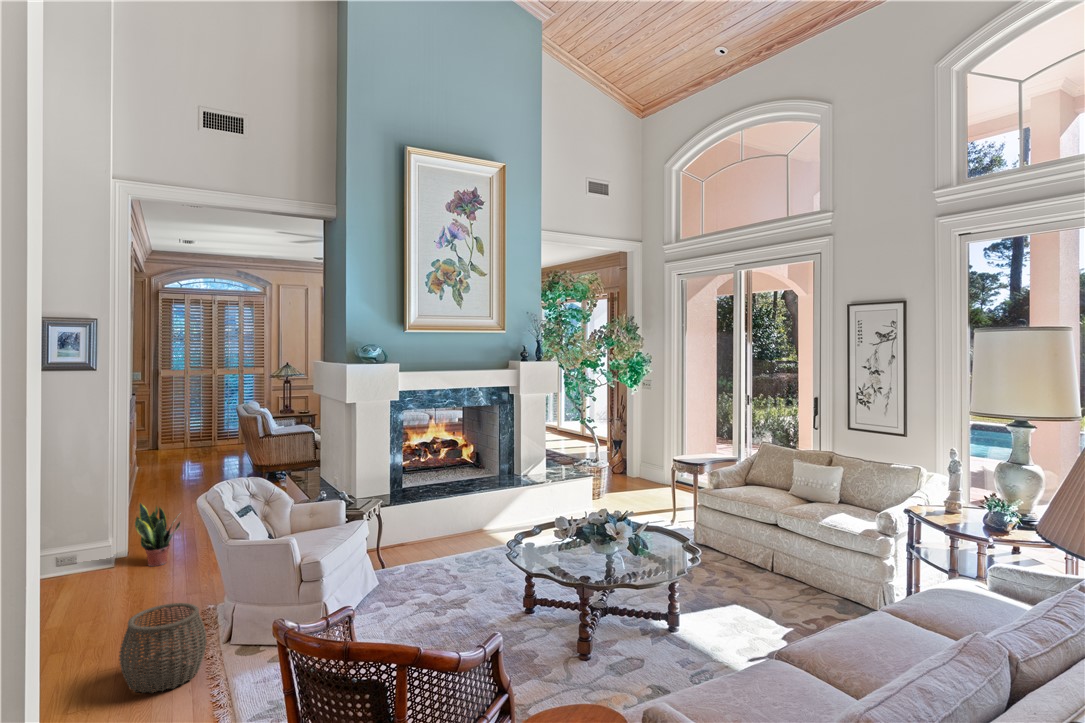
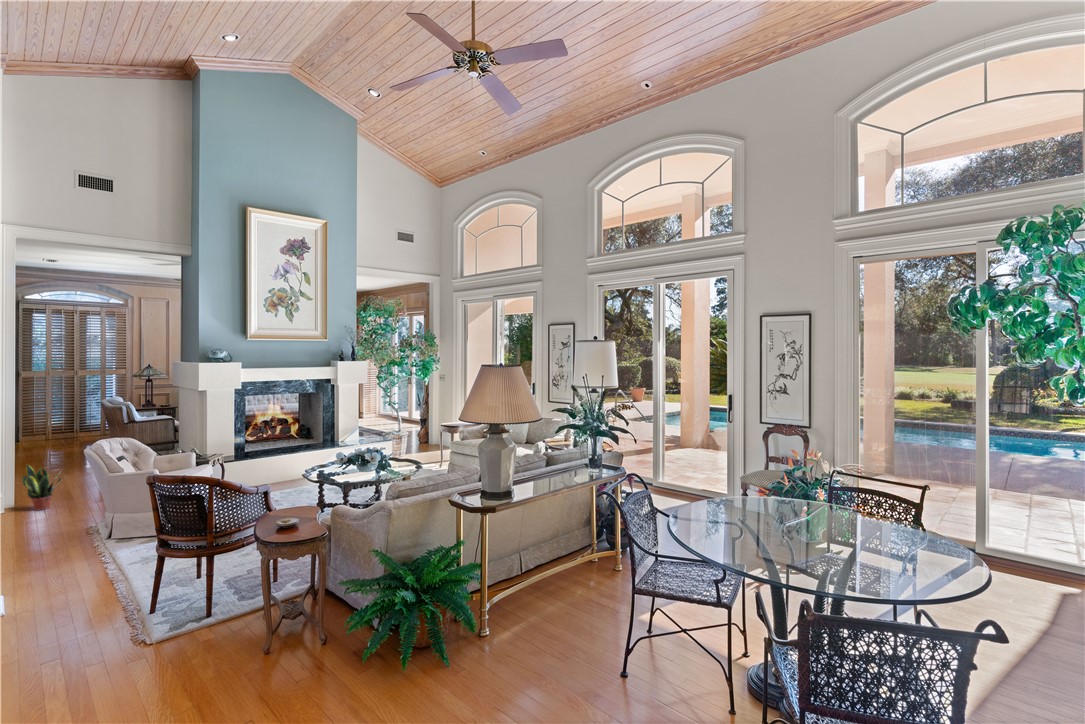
woven basket: present [119,603,207,693] -> none [32,512,95,564]

